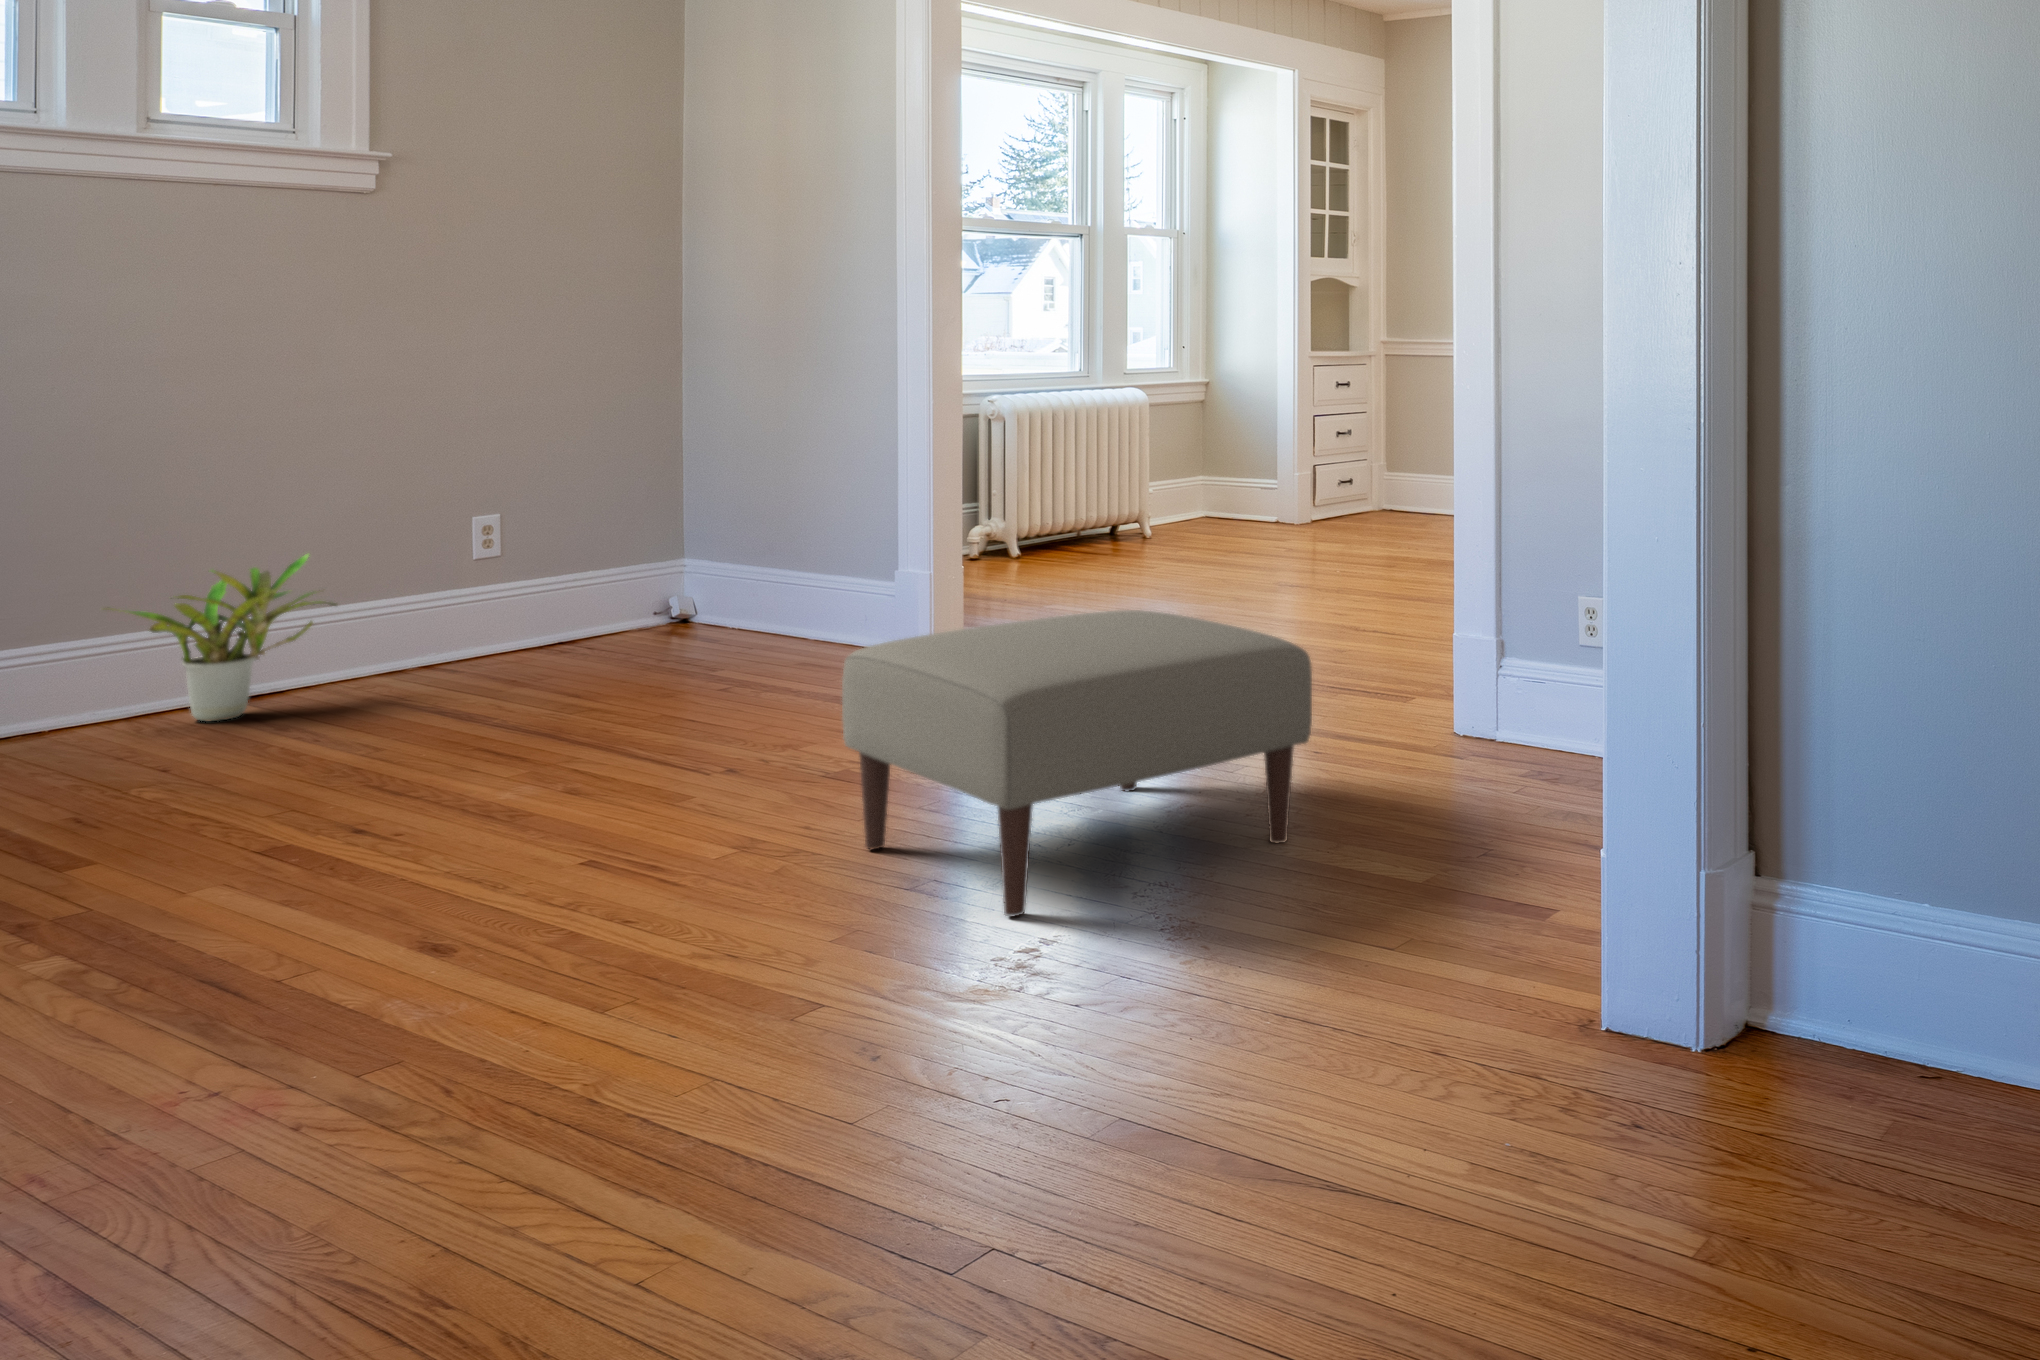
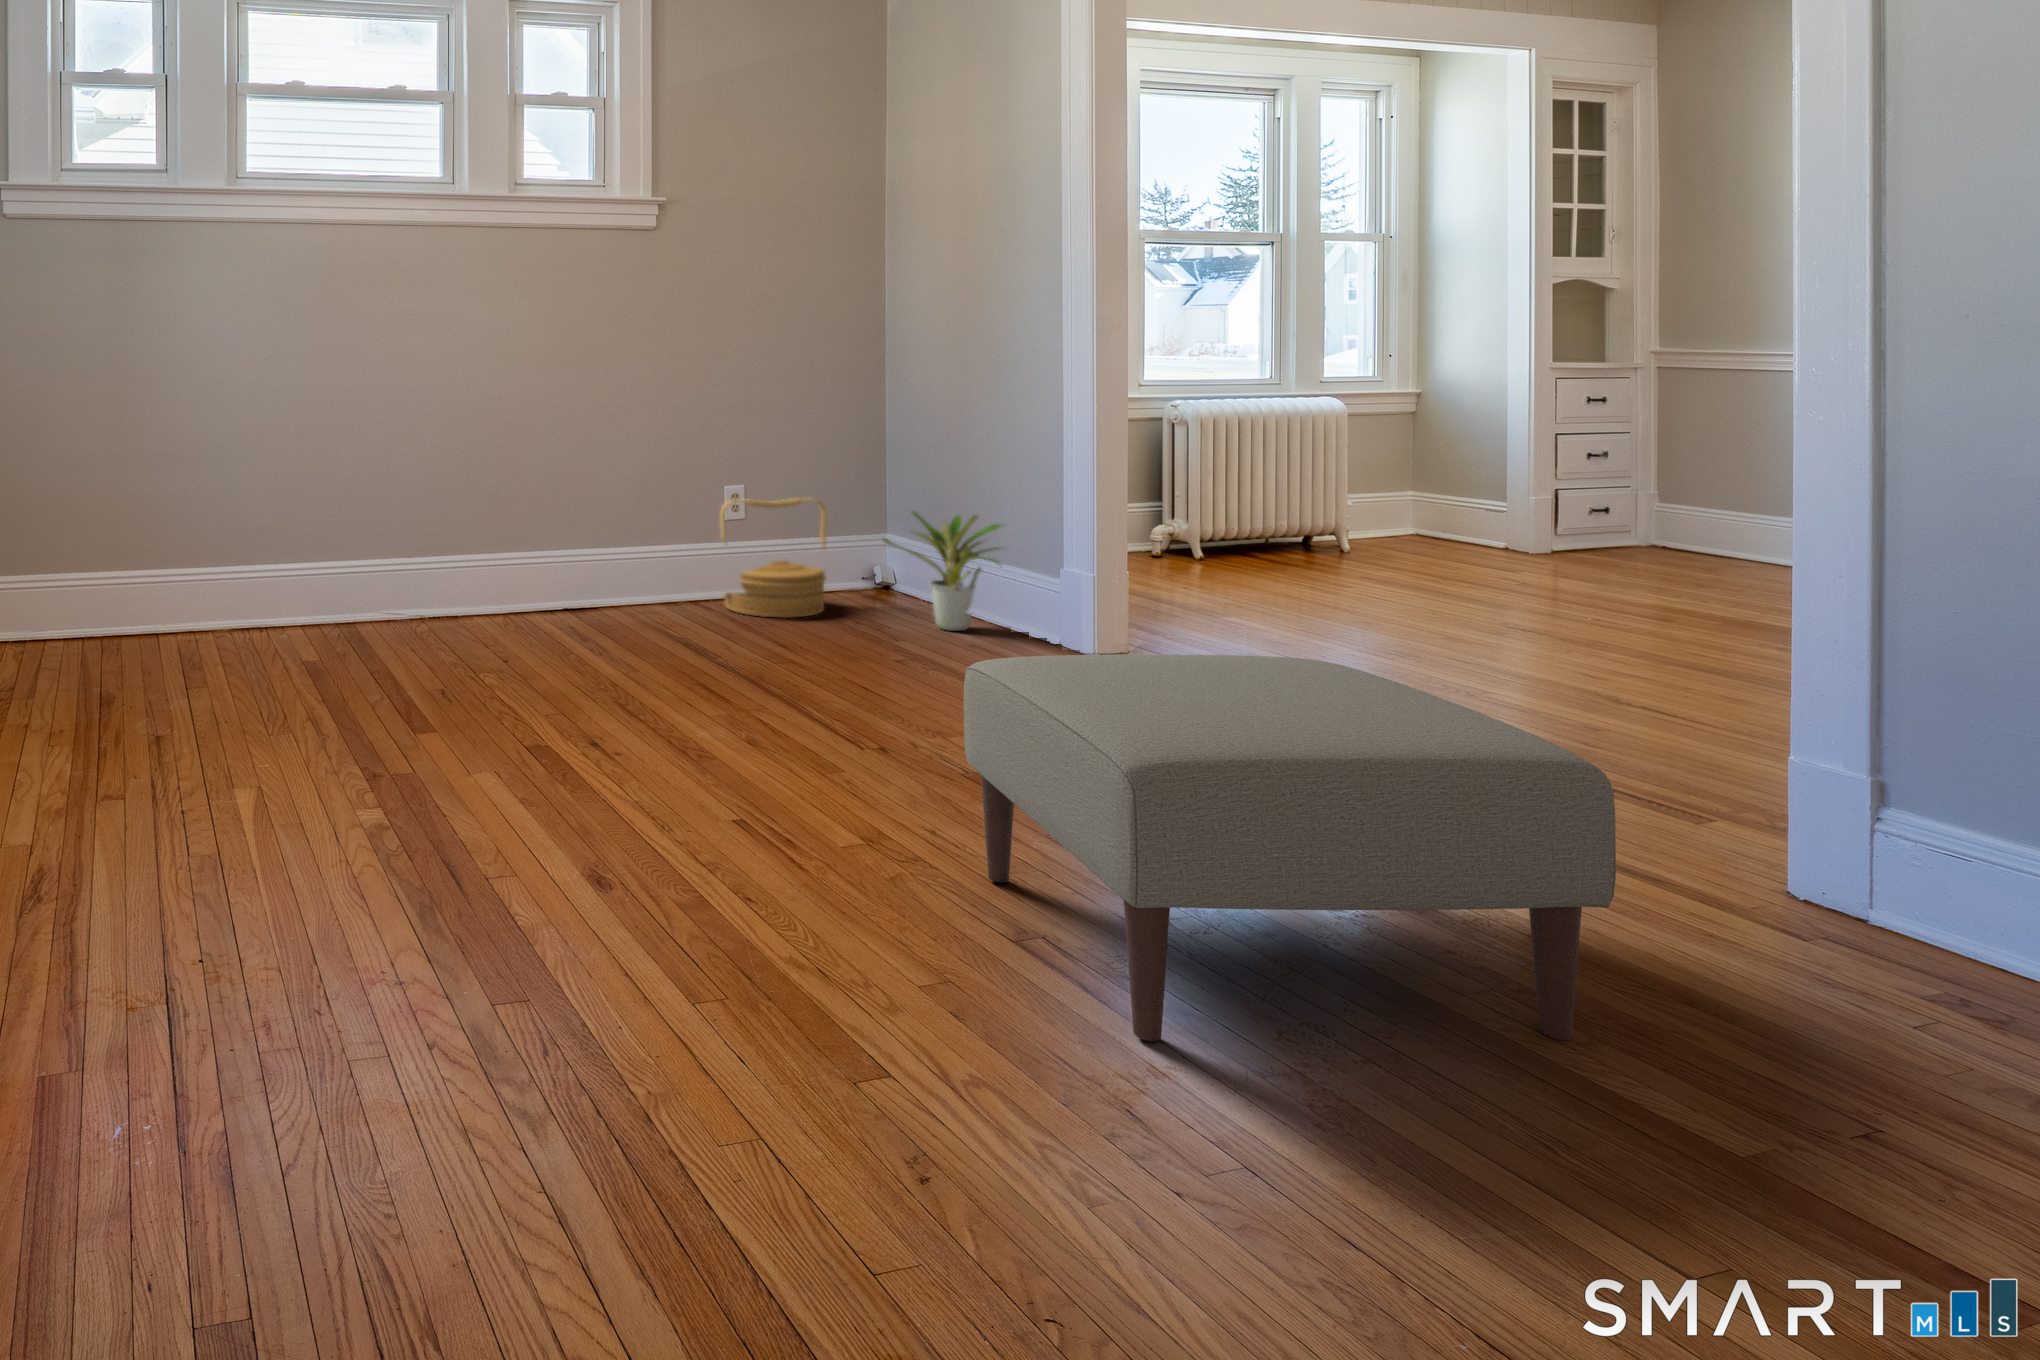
woven basket: none [470,524,616,674] -> present [720,498,827,618]
potted plant: present [129,554,336,722] -> present [883,511,1002,631]

